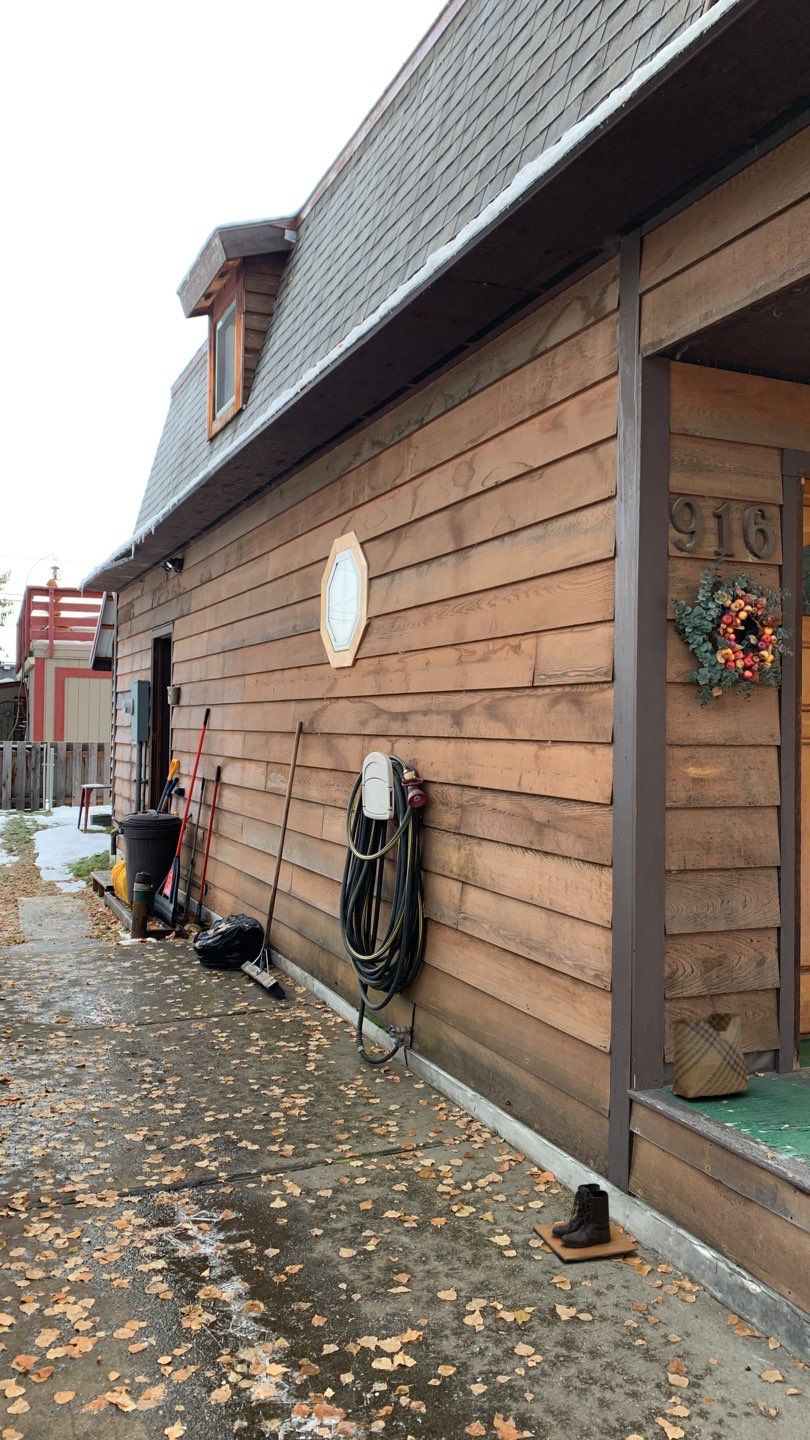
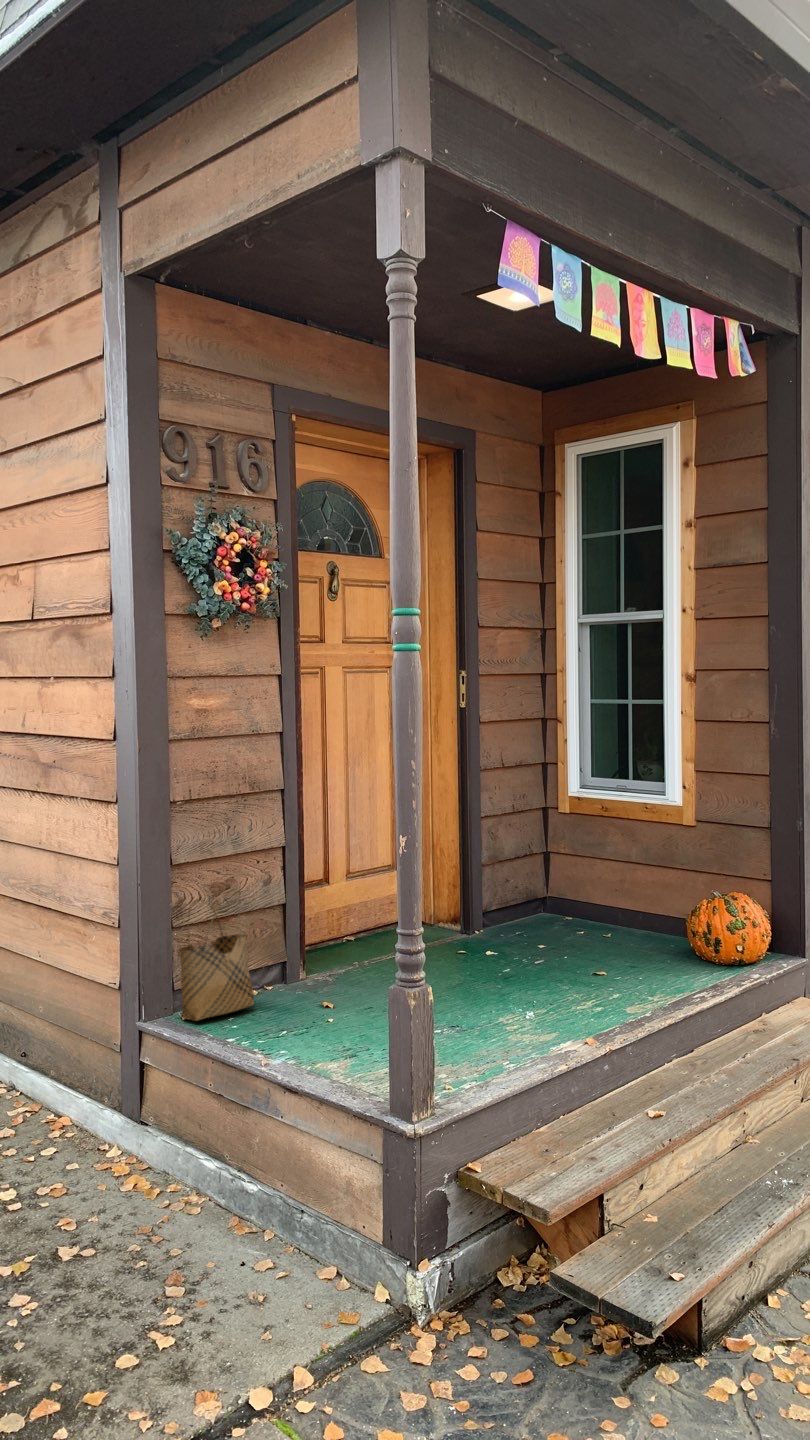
boots: present [533,1183,639,1261] -> none [42,1119,149,1202]

